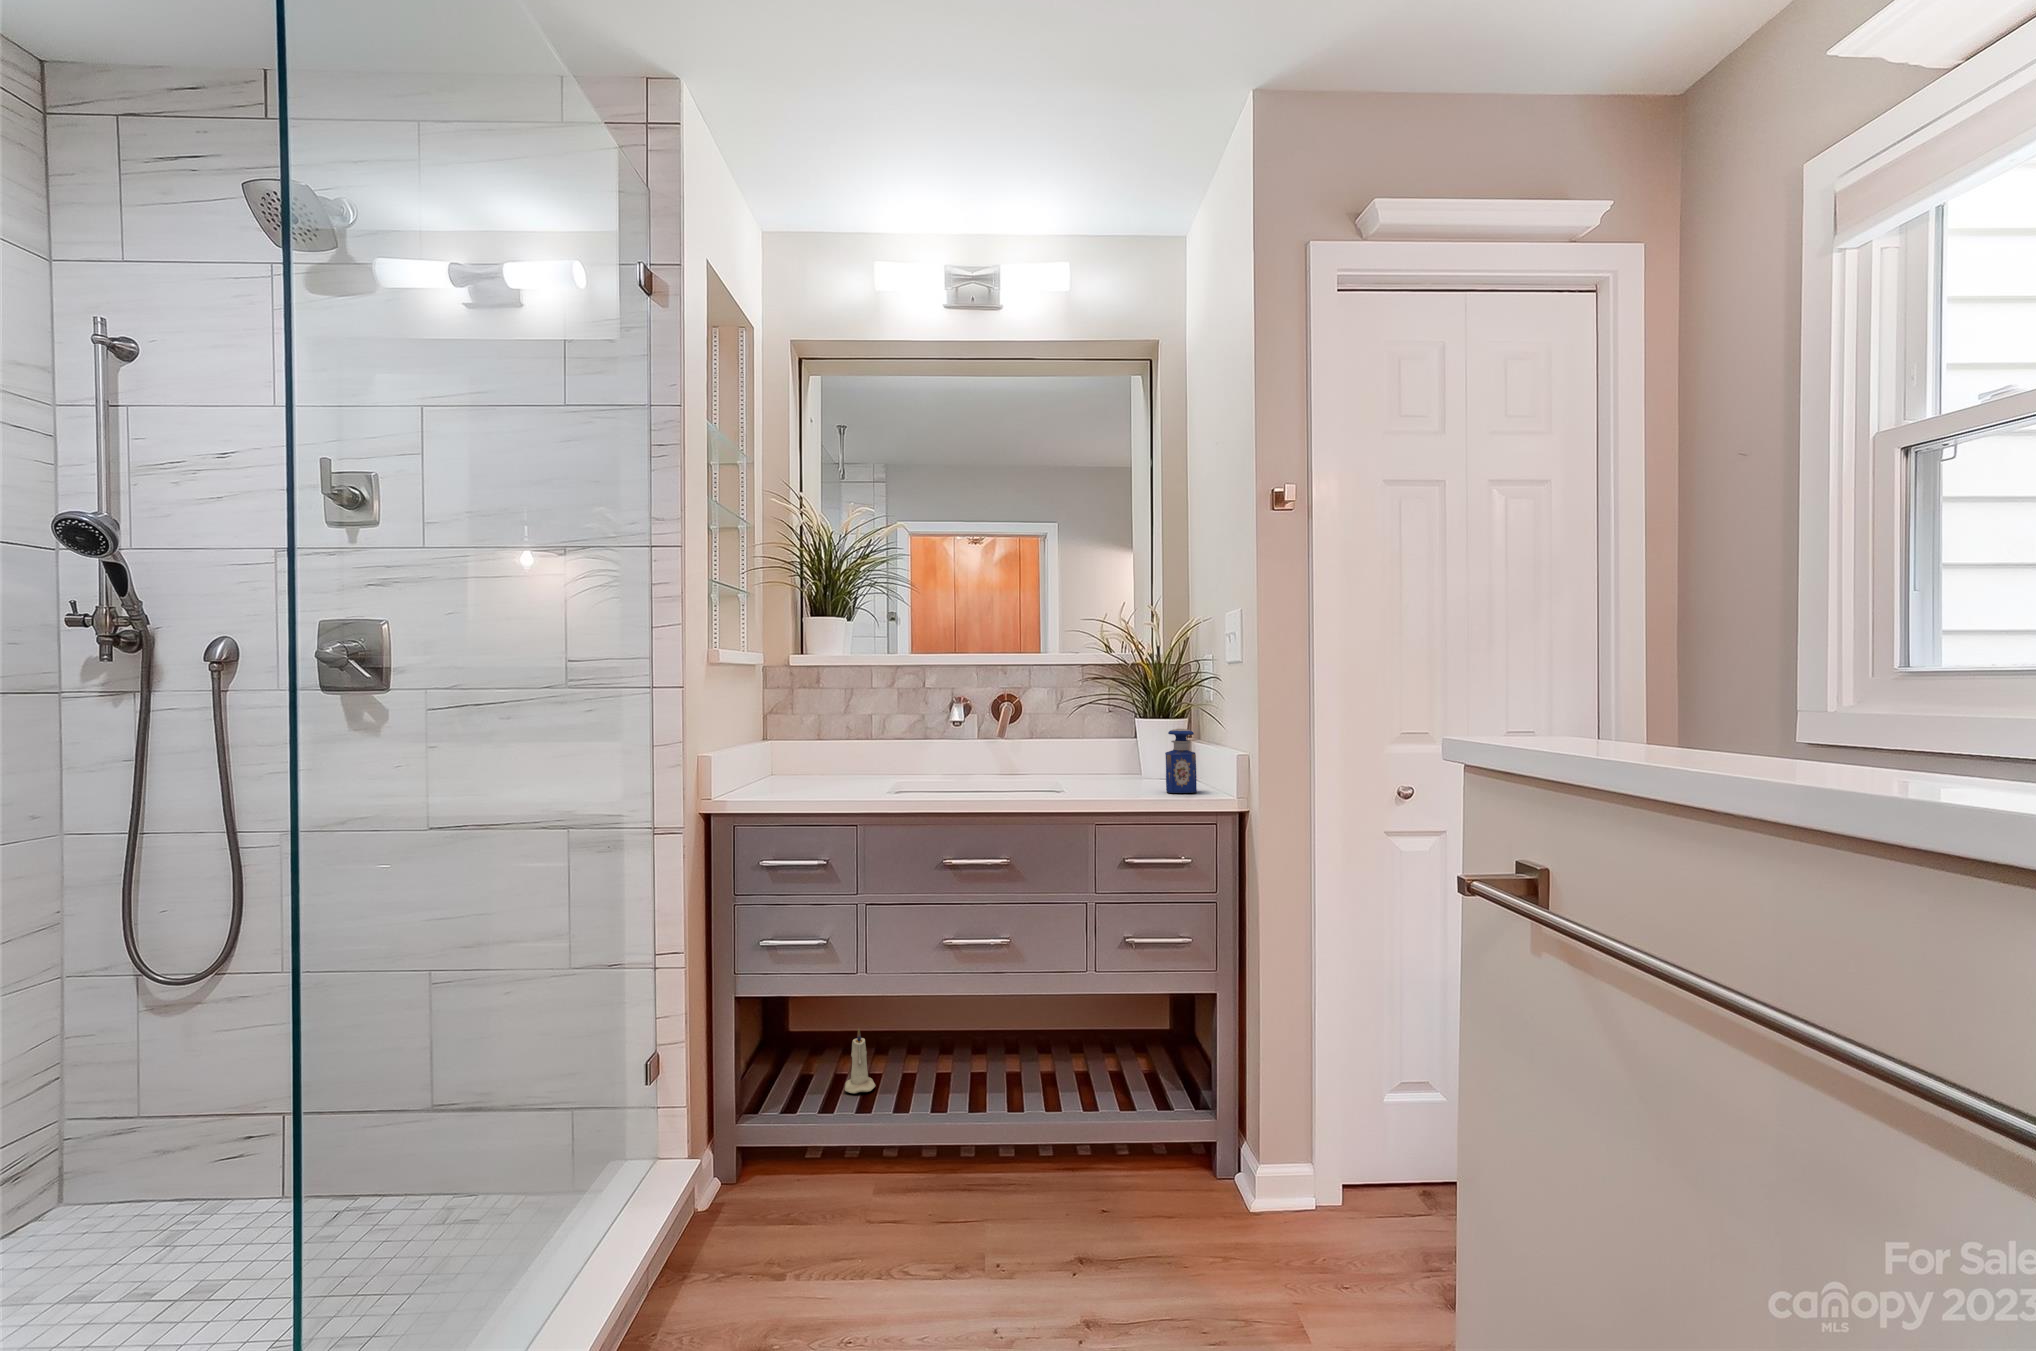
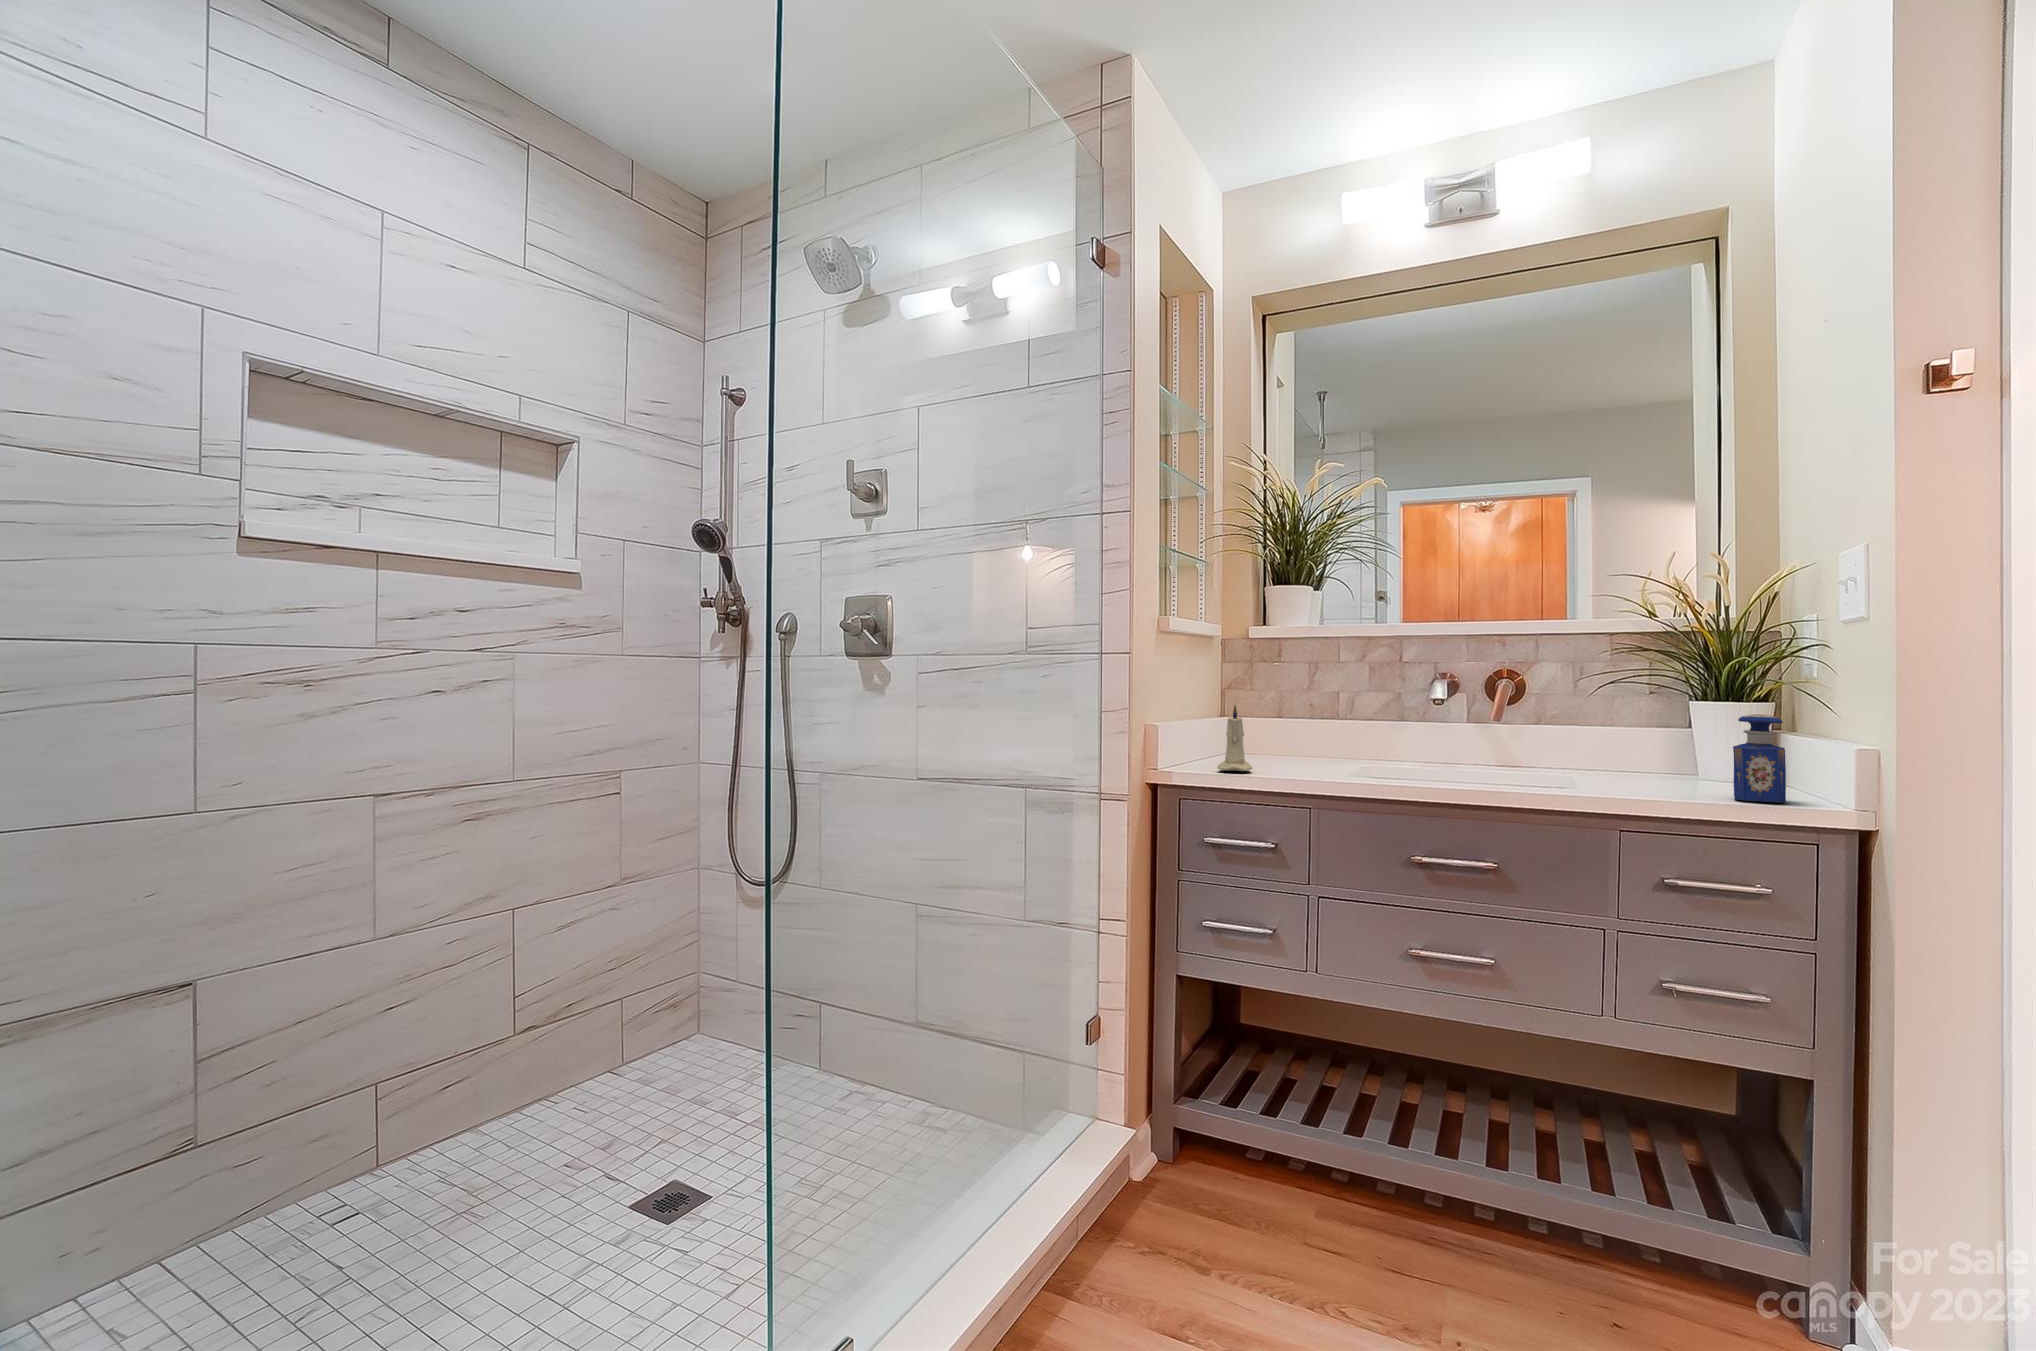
candle: present [845,1028,876,1093] -> present [1217,705,1252,771]

